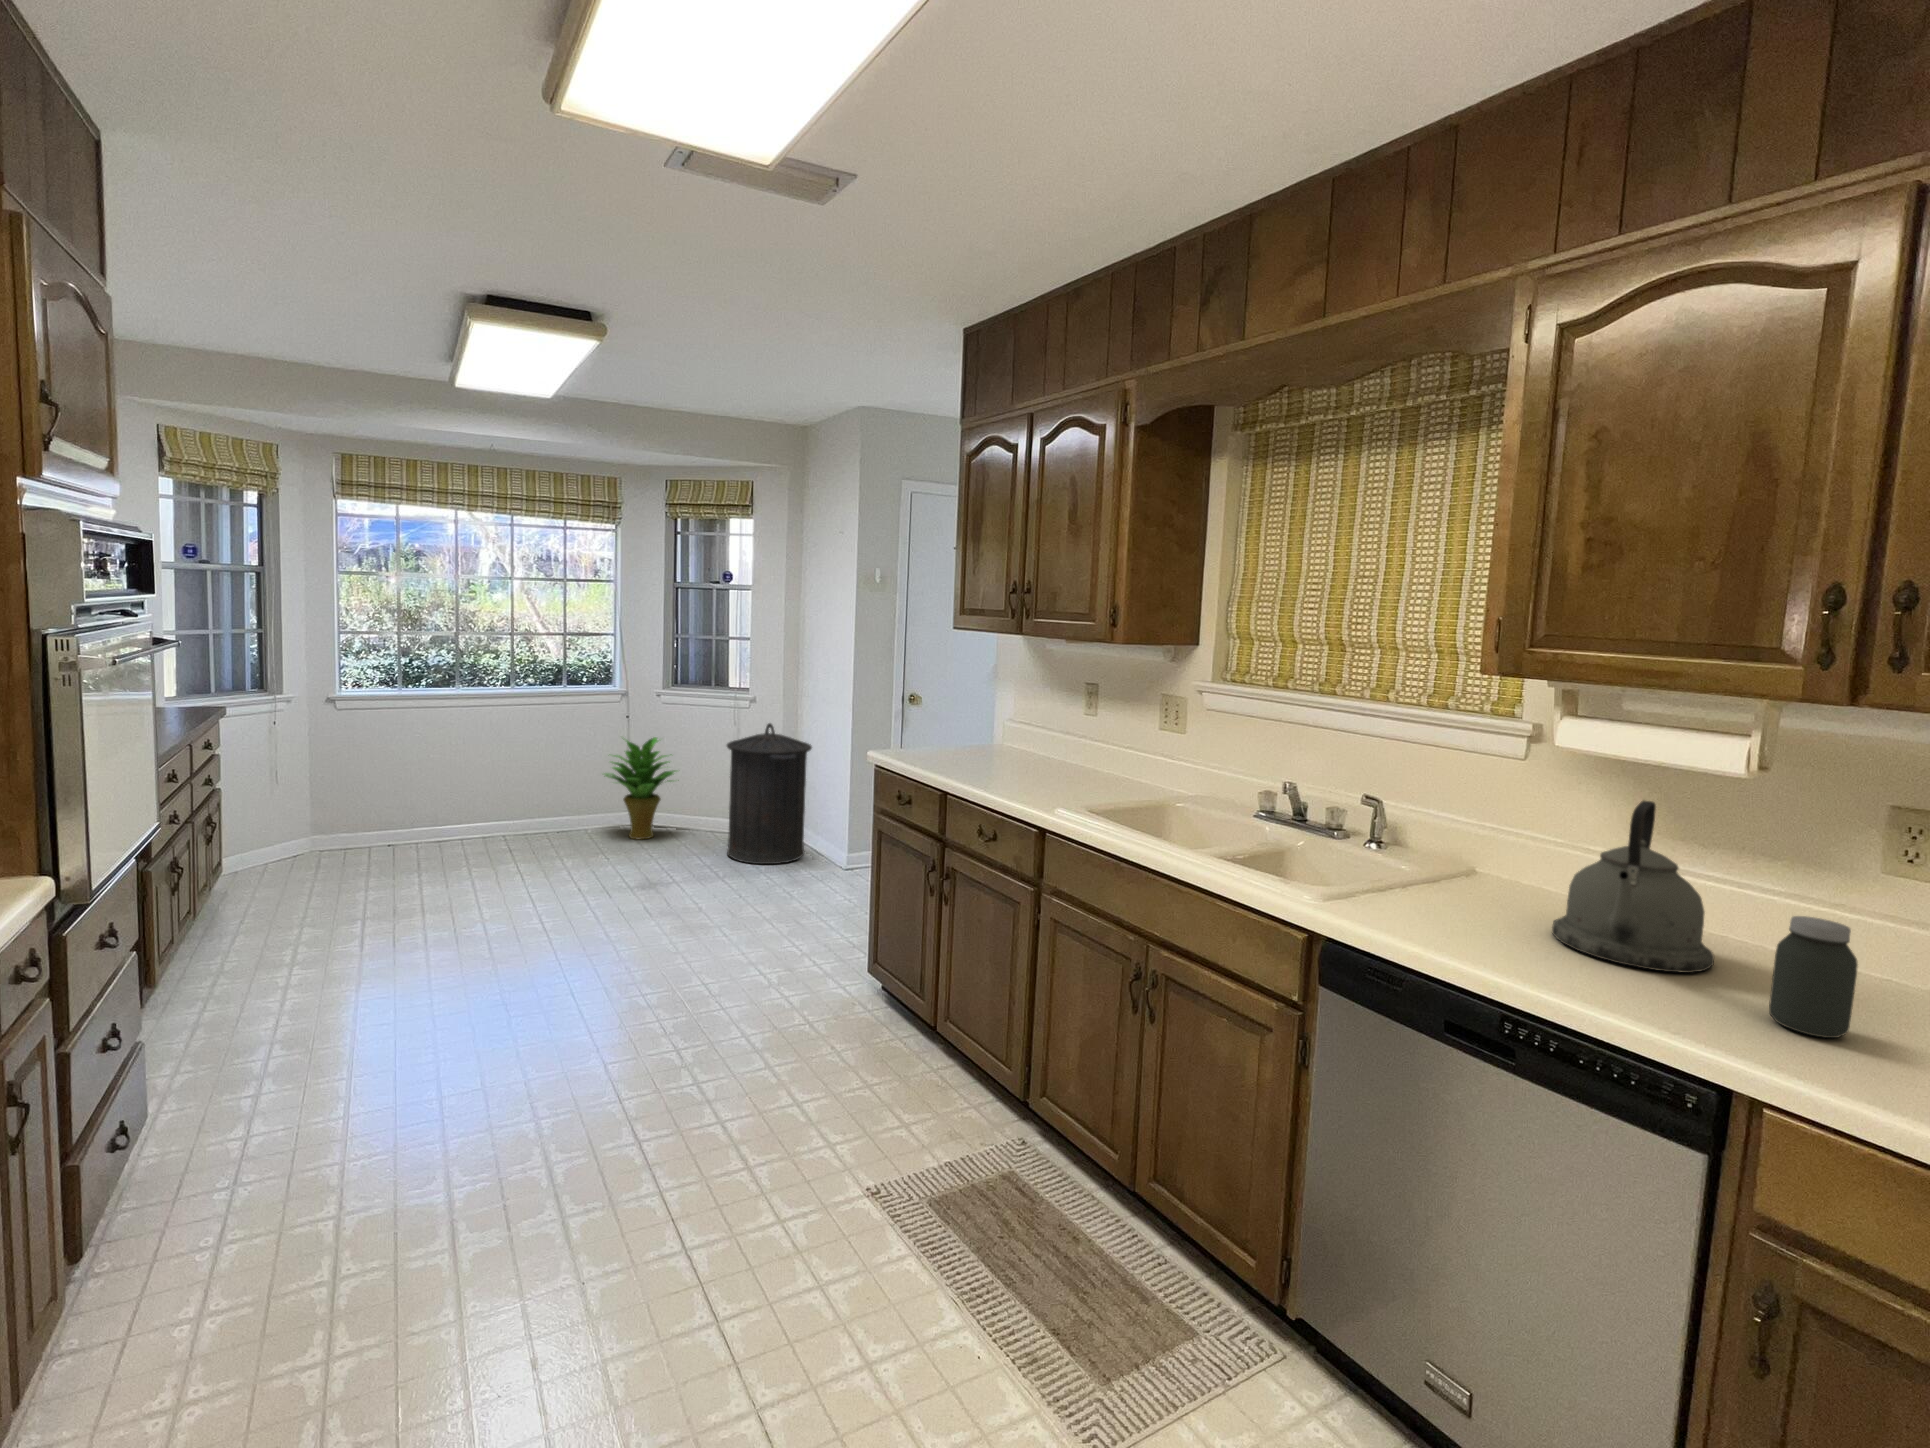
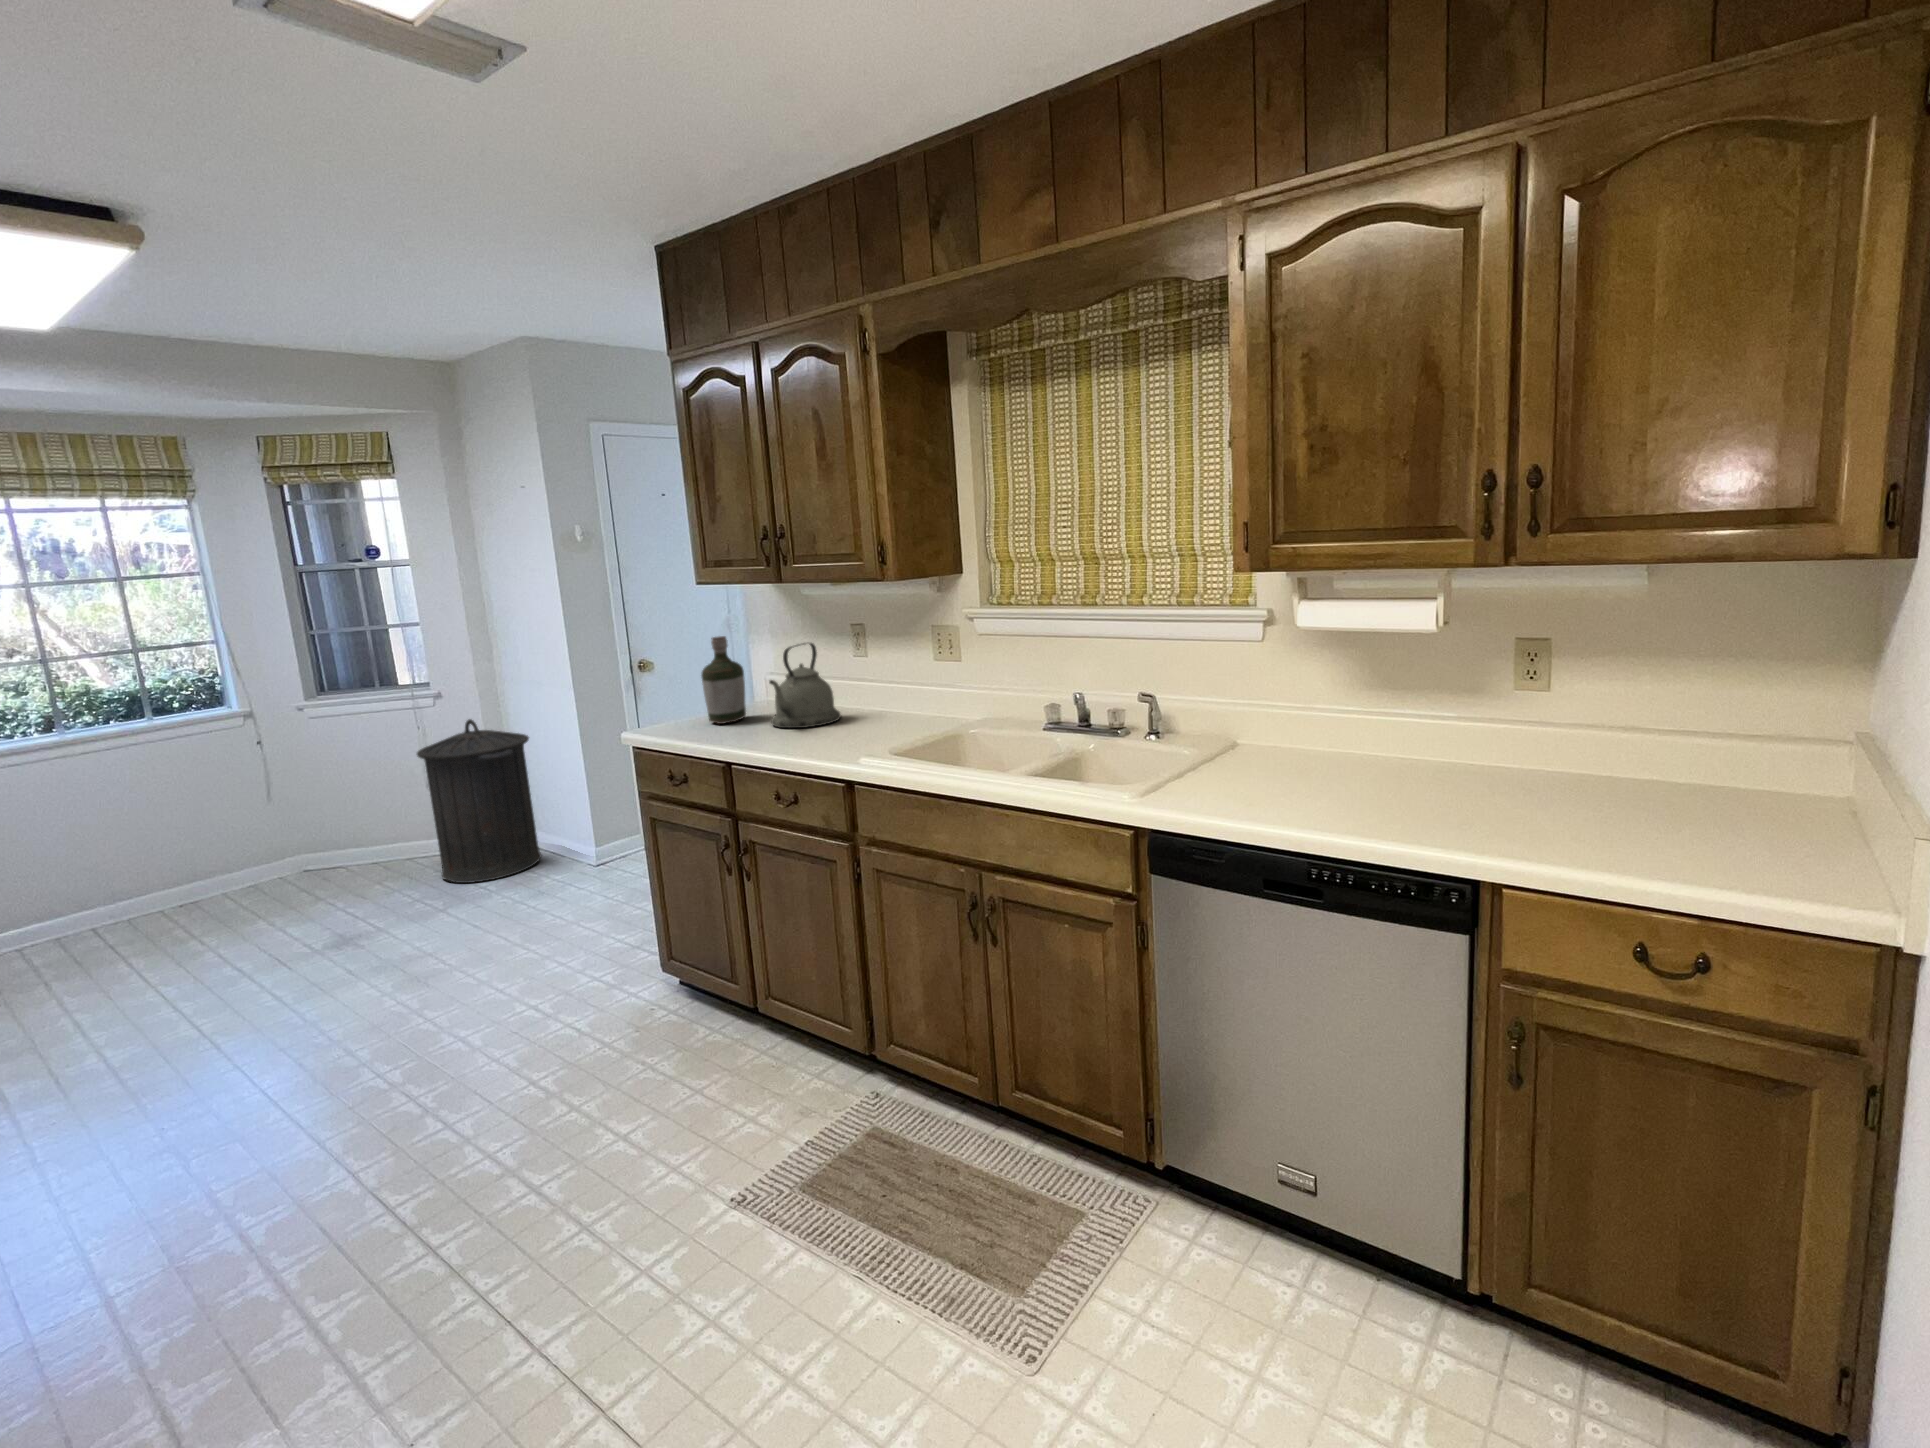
bottle: none [943,677,981,758] -> present [701,636,746,724]
potted plant: present [605,737,676,839] -> none [239,761,358,889]
kettle: present [1552,801,1714,973] -> present [769,643,841,728]
jar: present [1769,916,1858,1038] -> none [1485,735,1538,826]

